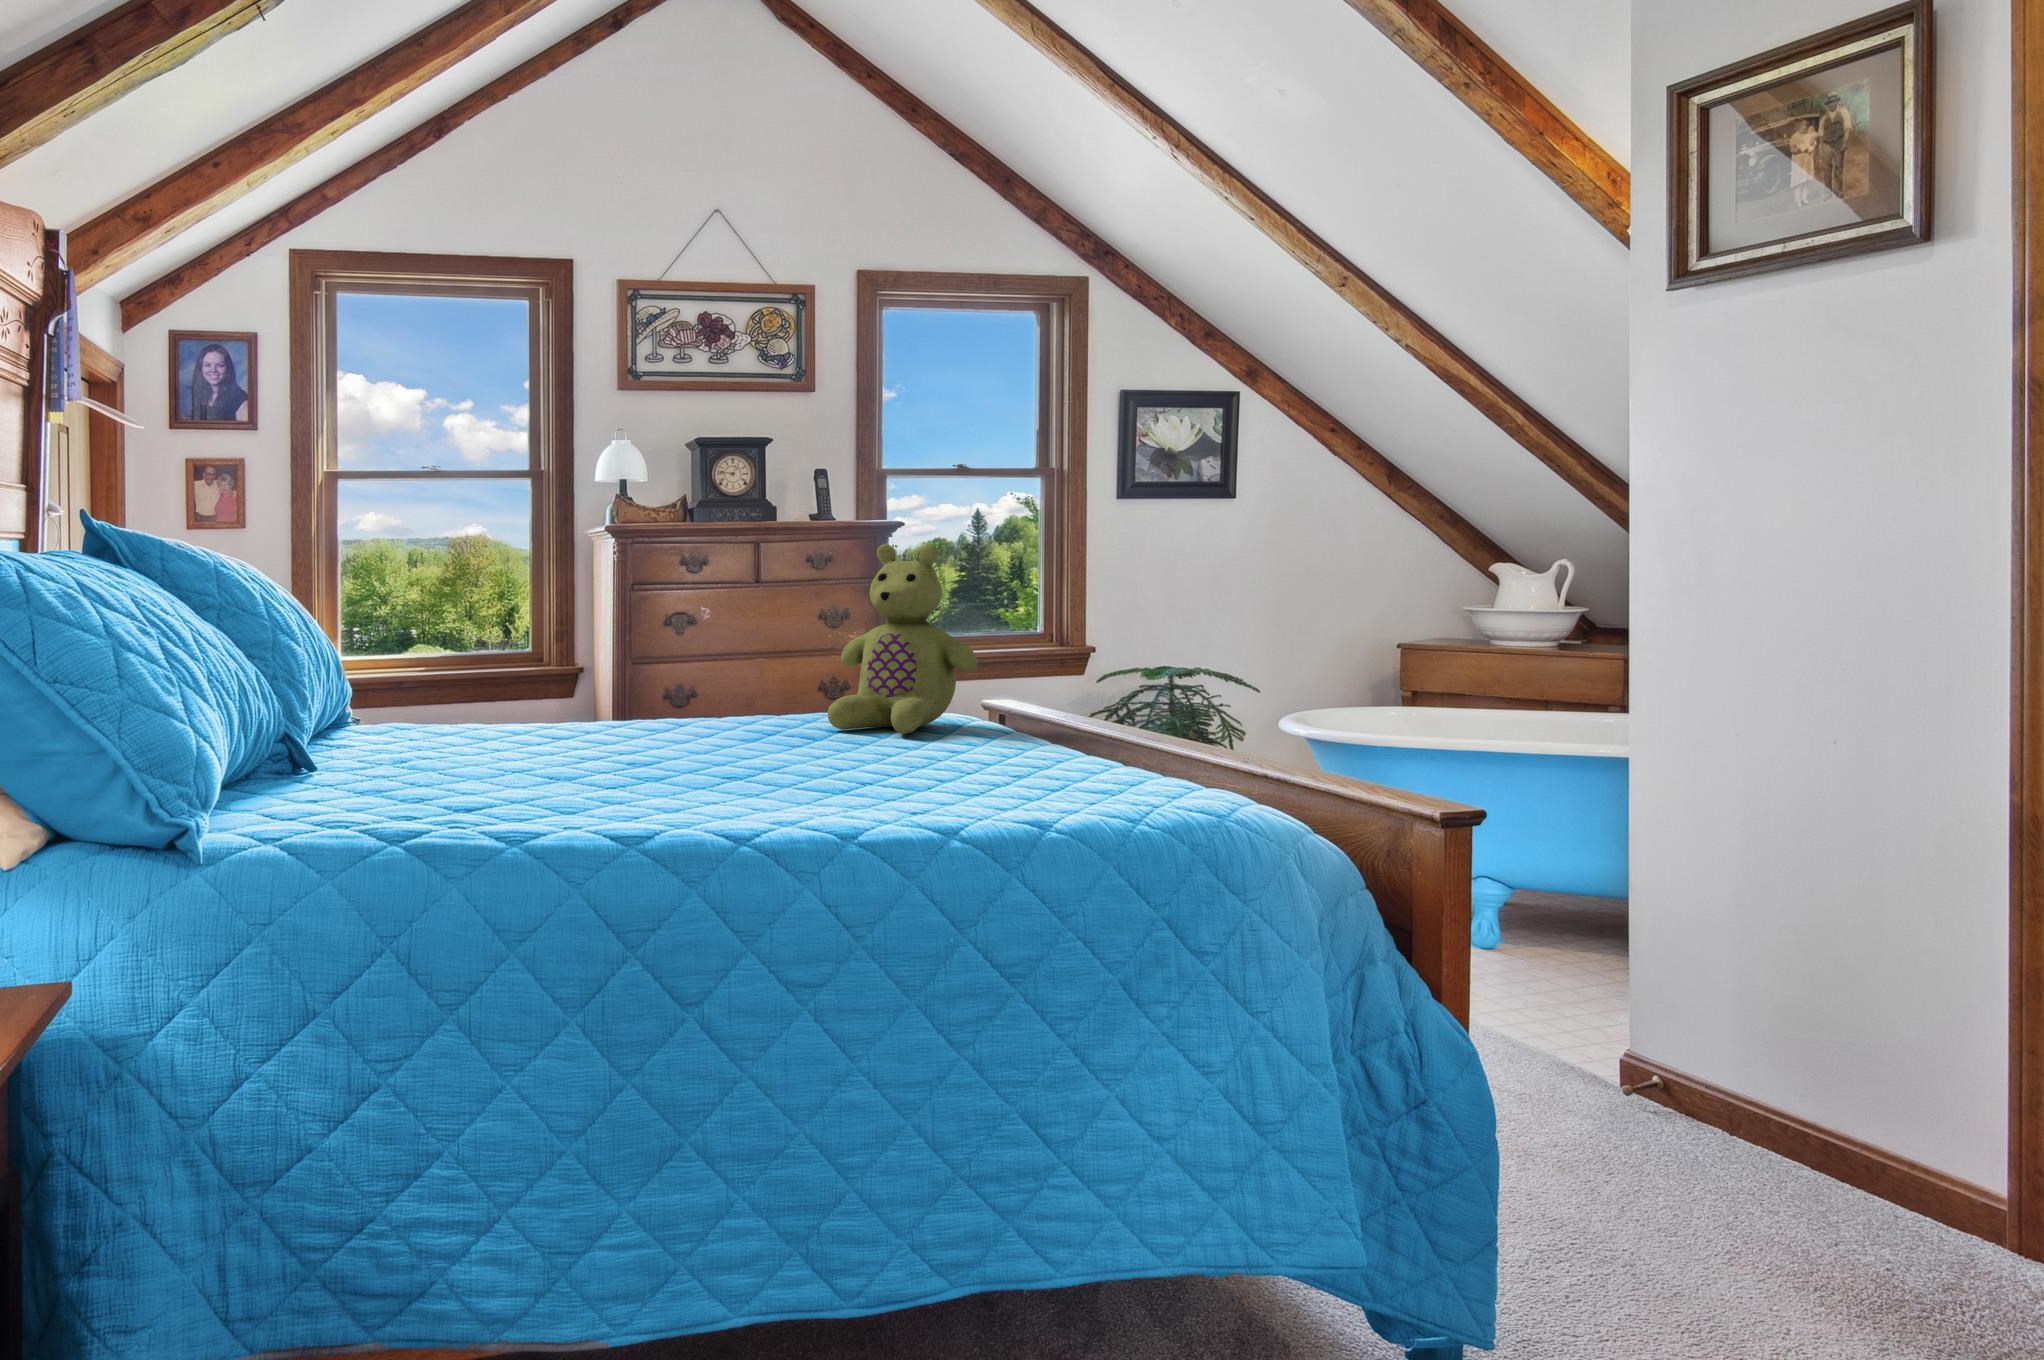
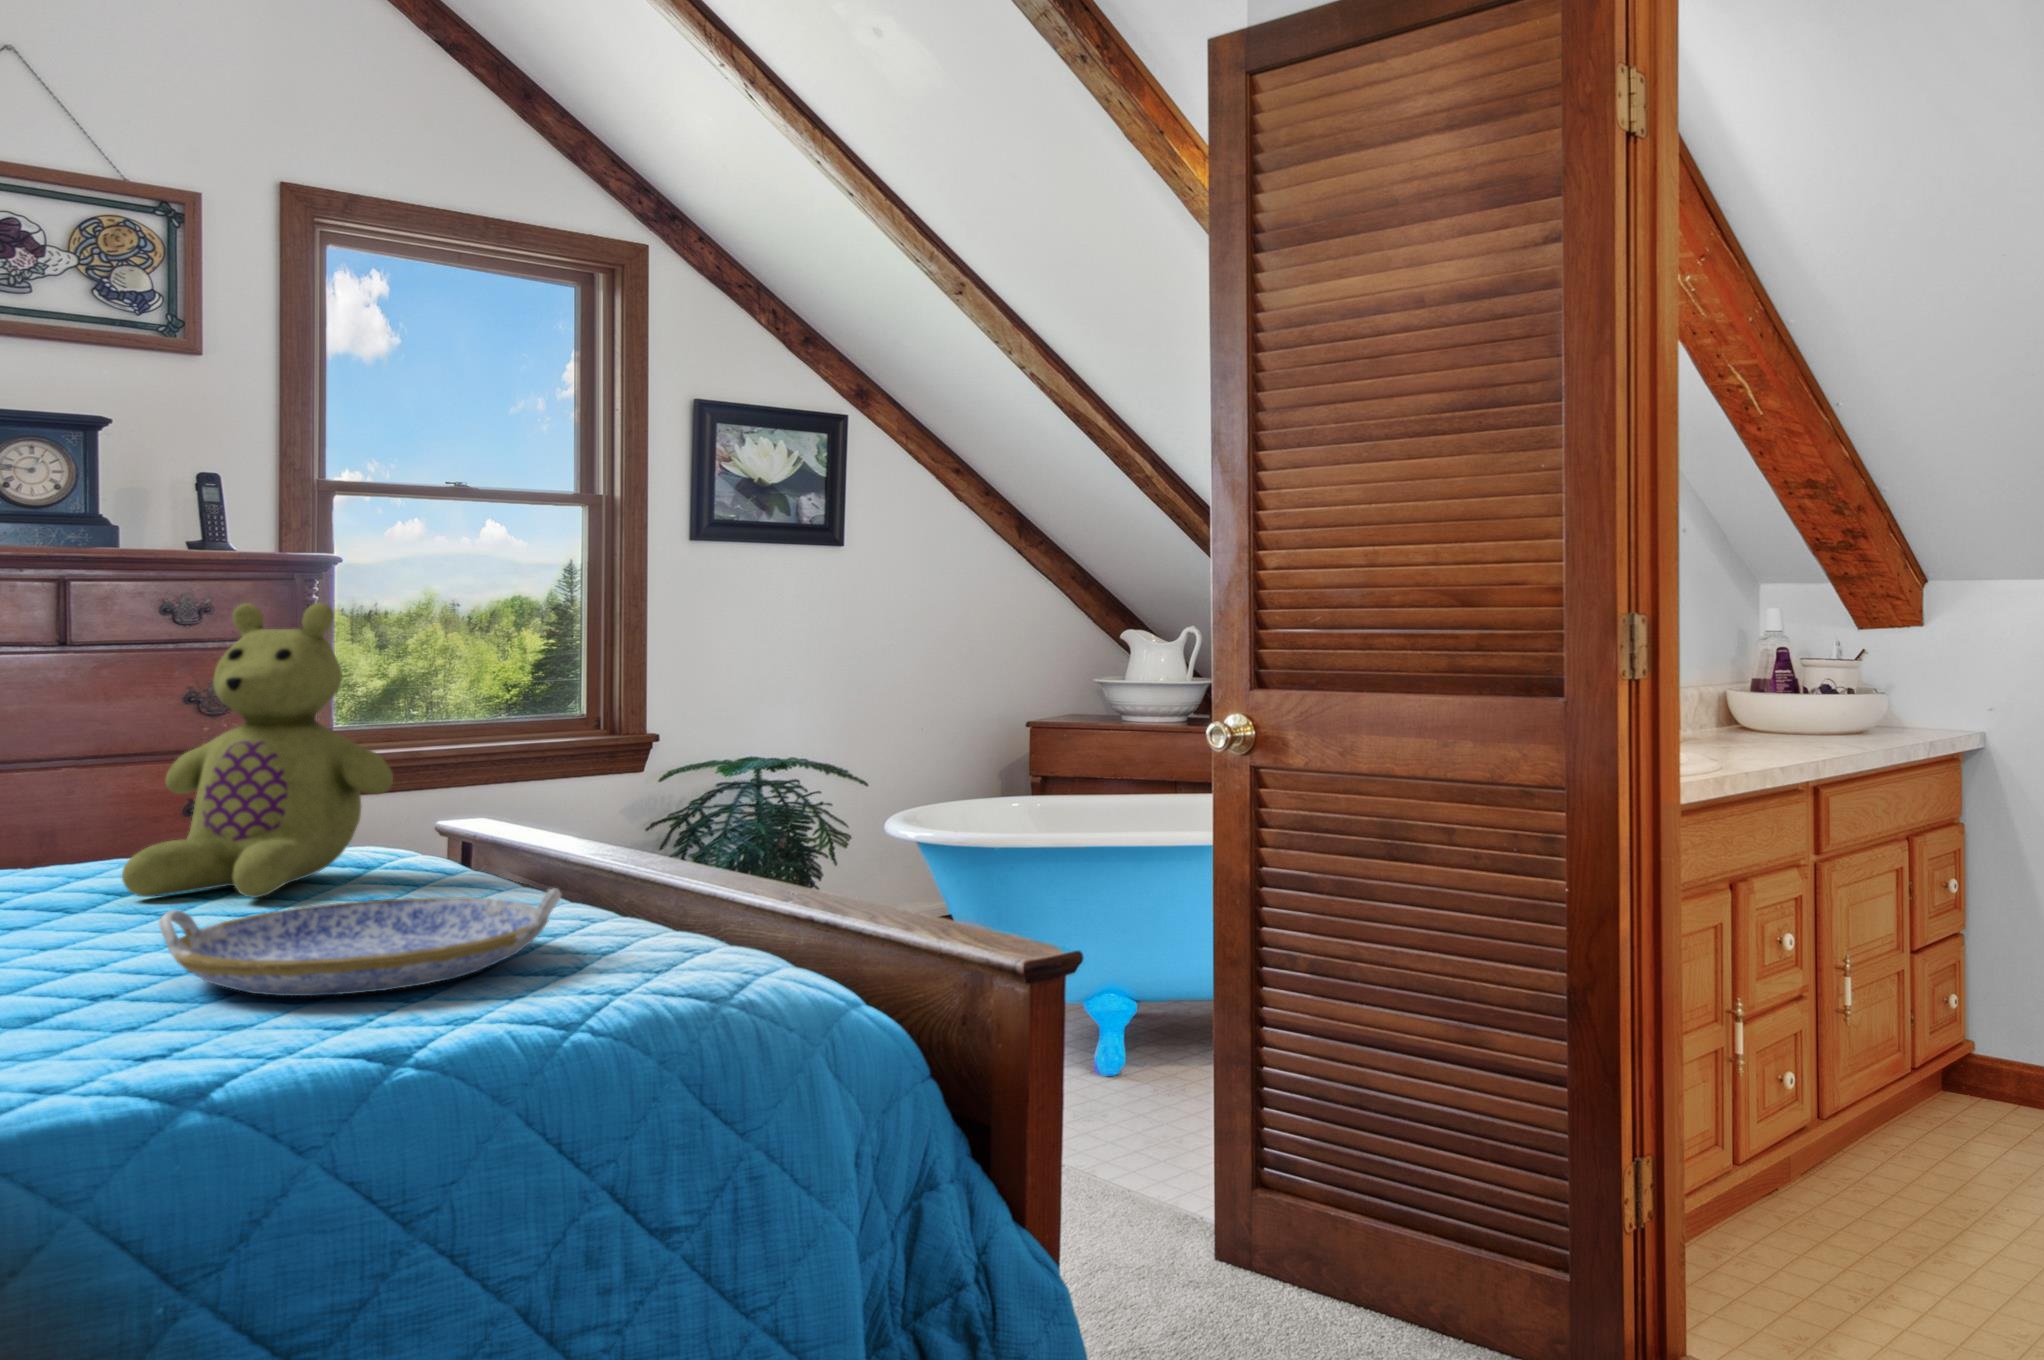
serving tray: none [882,732,1115,790] -> present [159,888,561,996]

